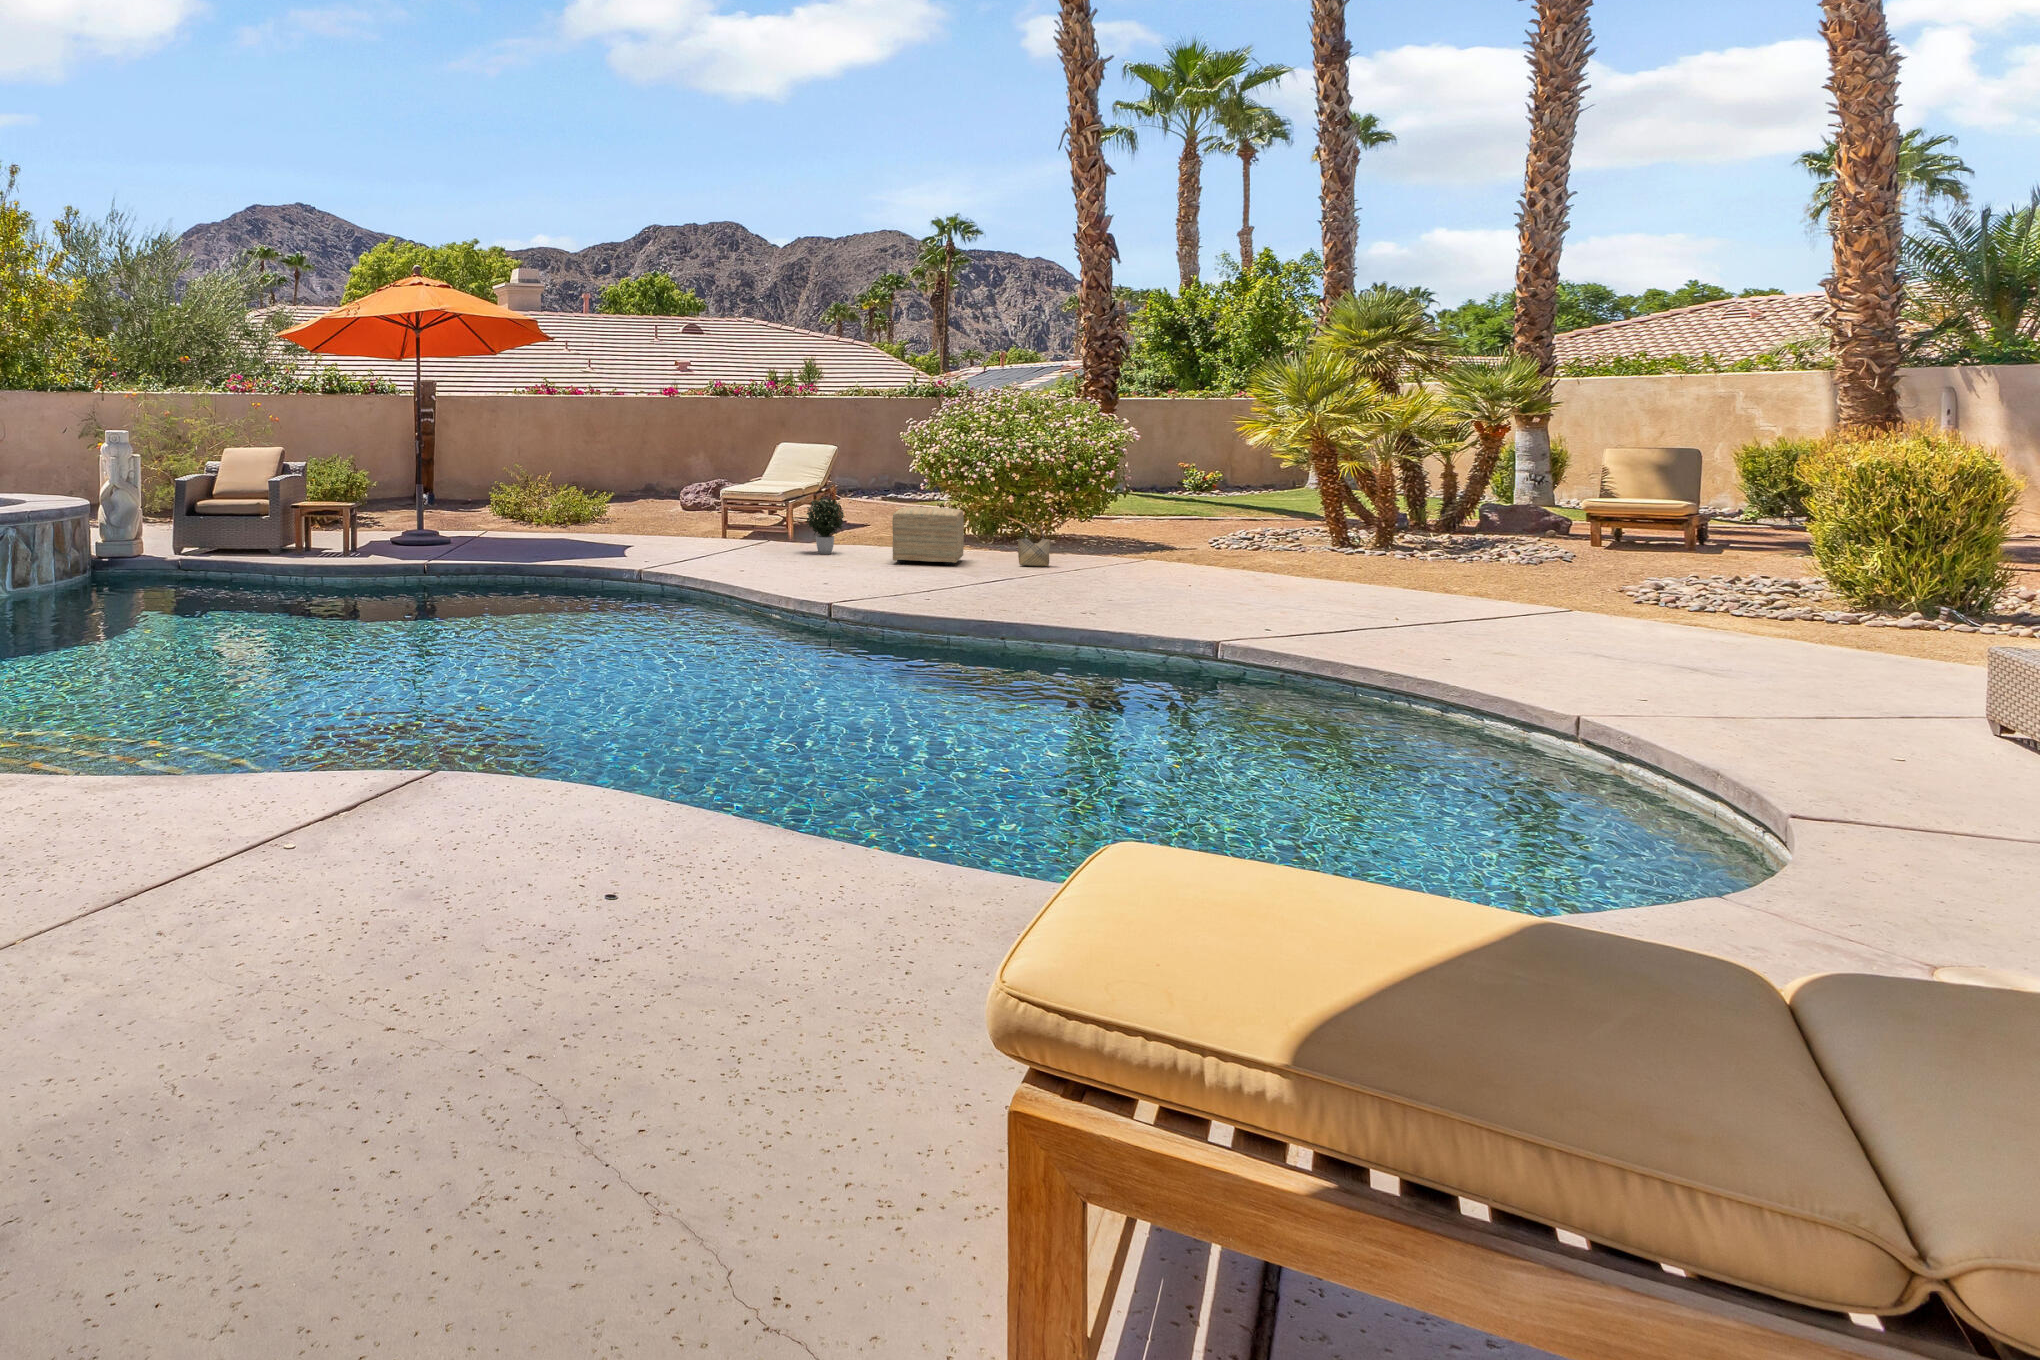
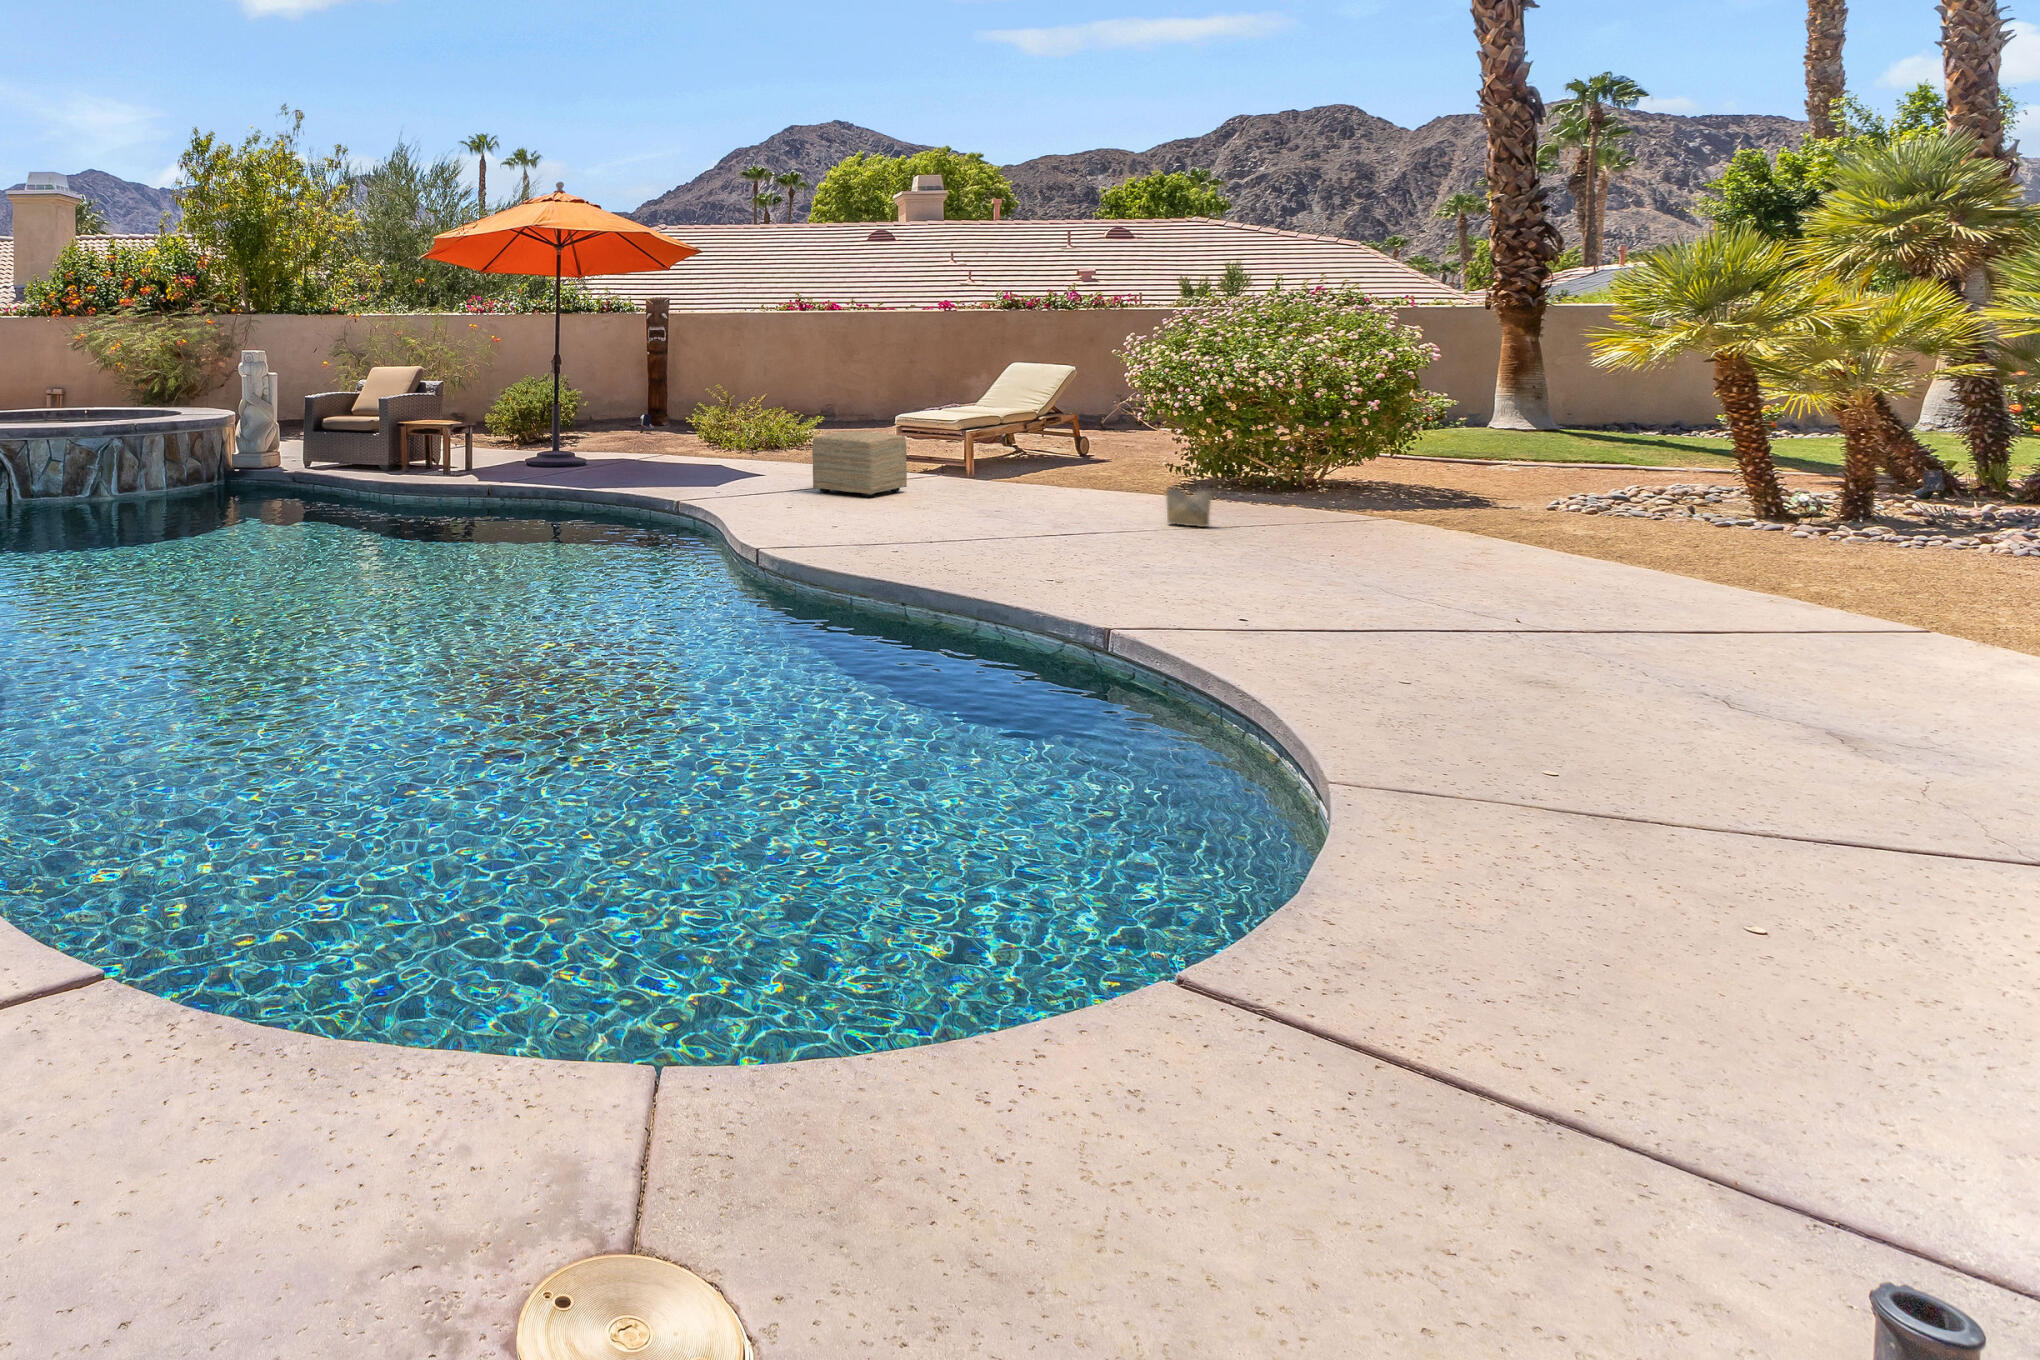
potted plant: present [807,498,845,554] -> none [931,427,982,495]
ottoman: present [892,507,964,566] -> present [812,432,907,498]

